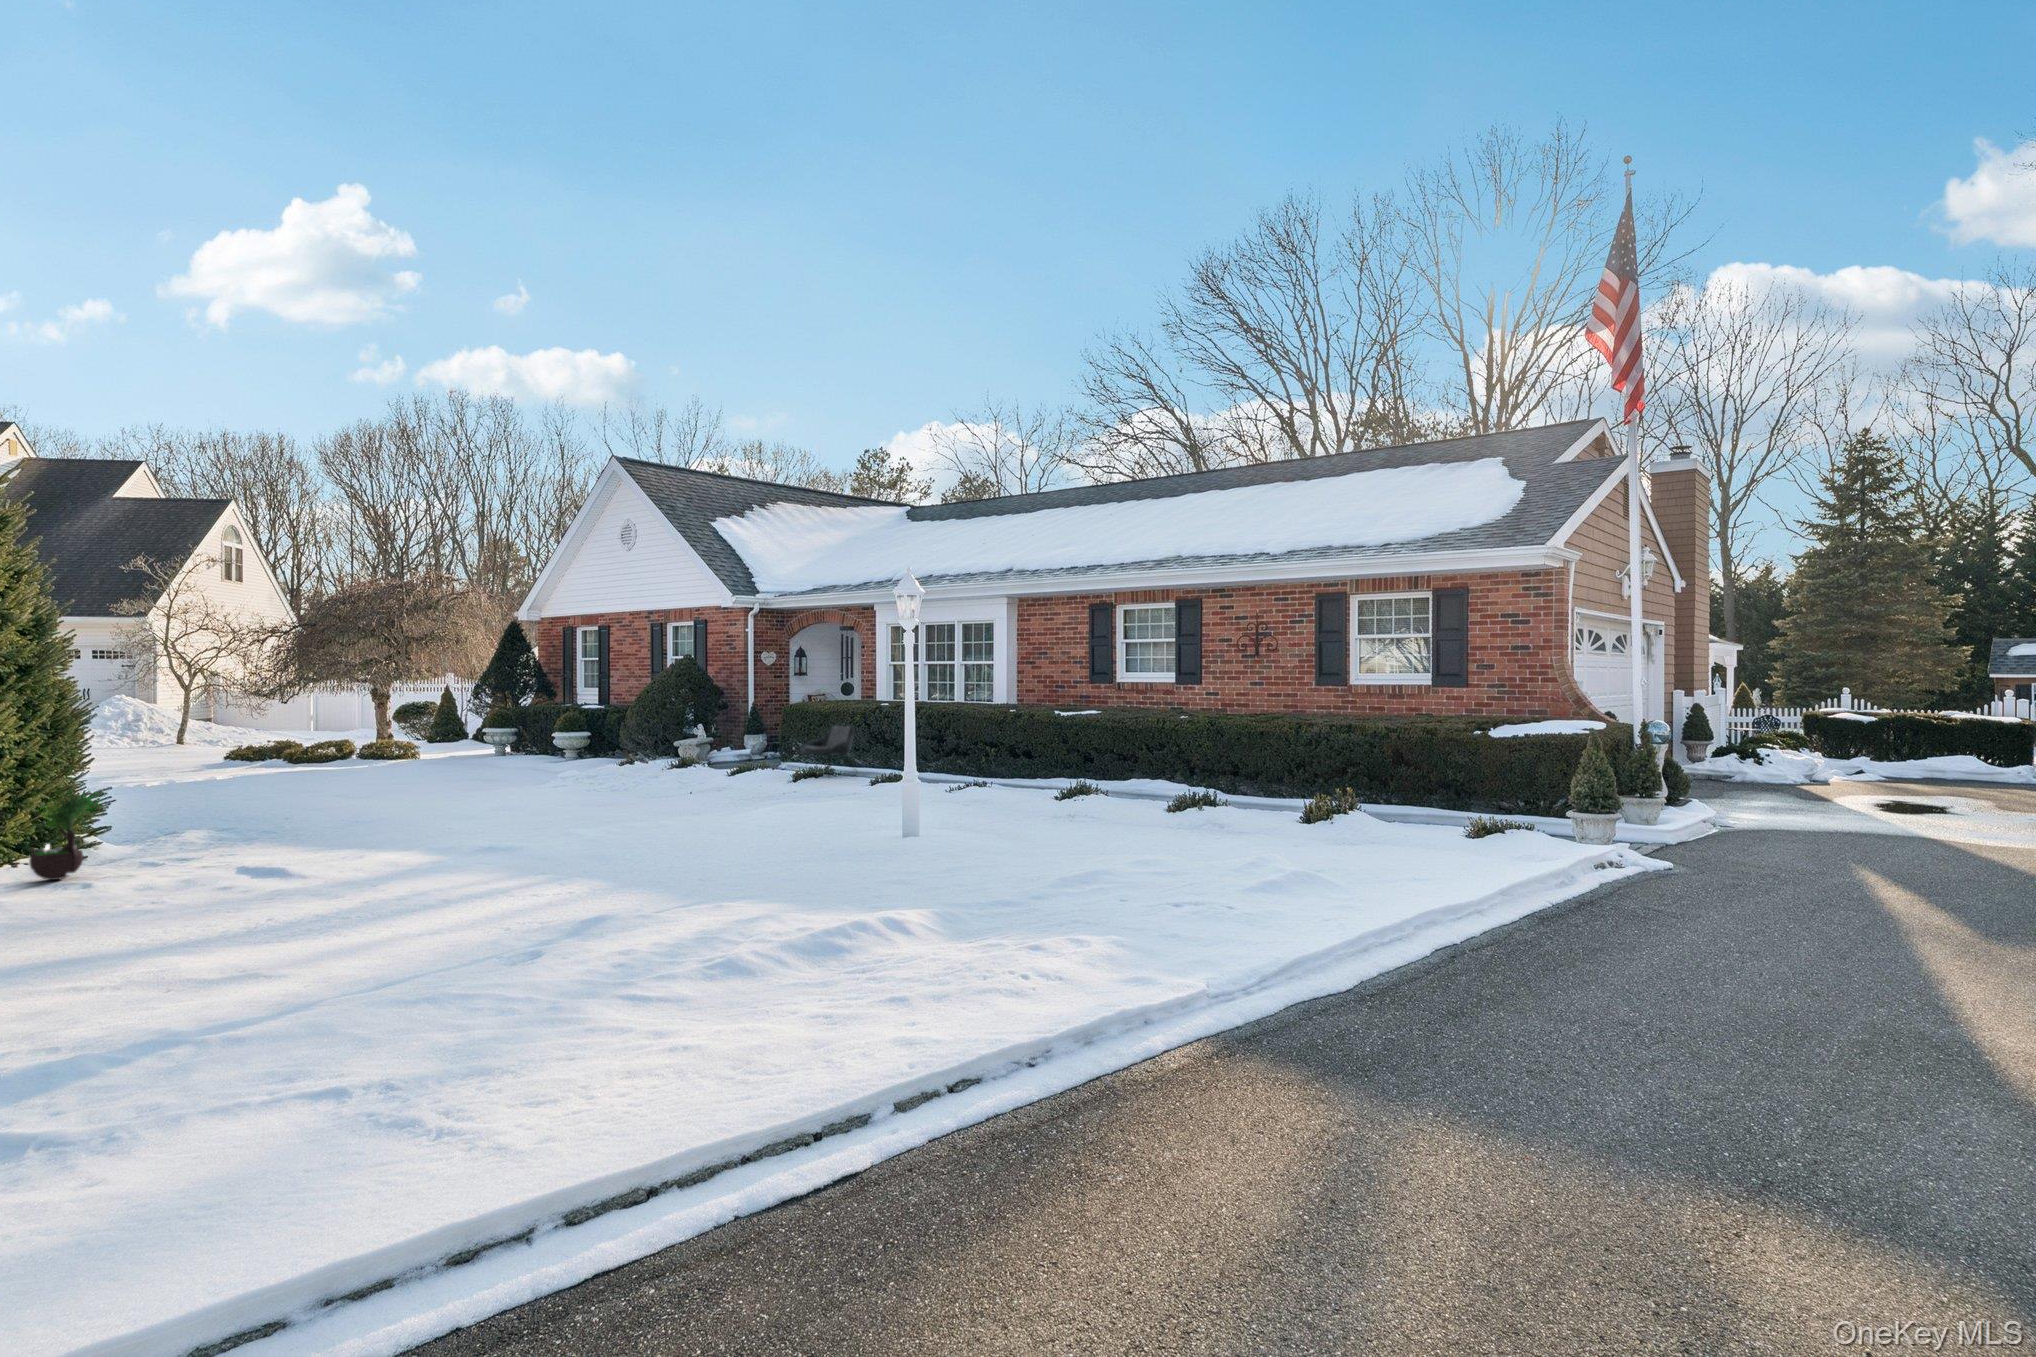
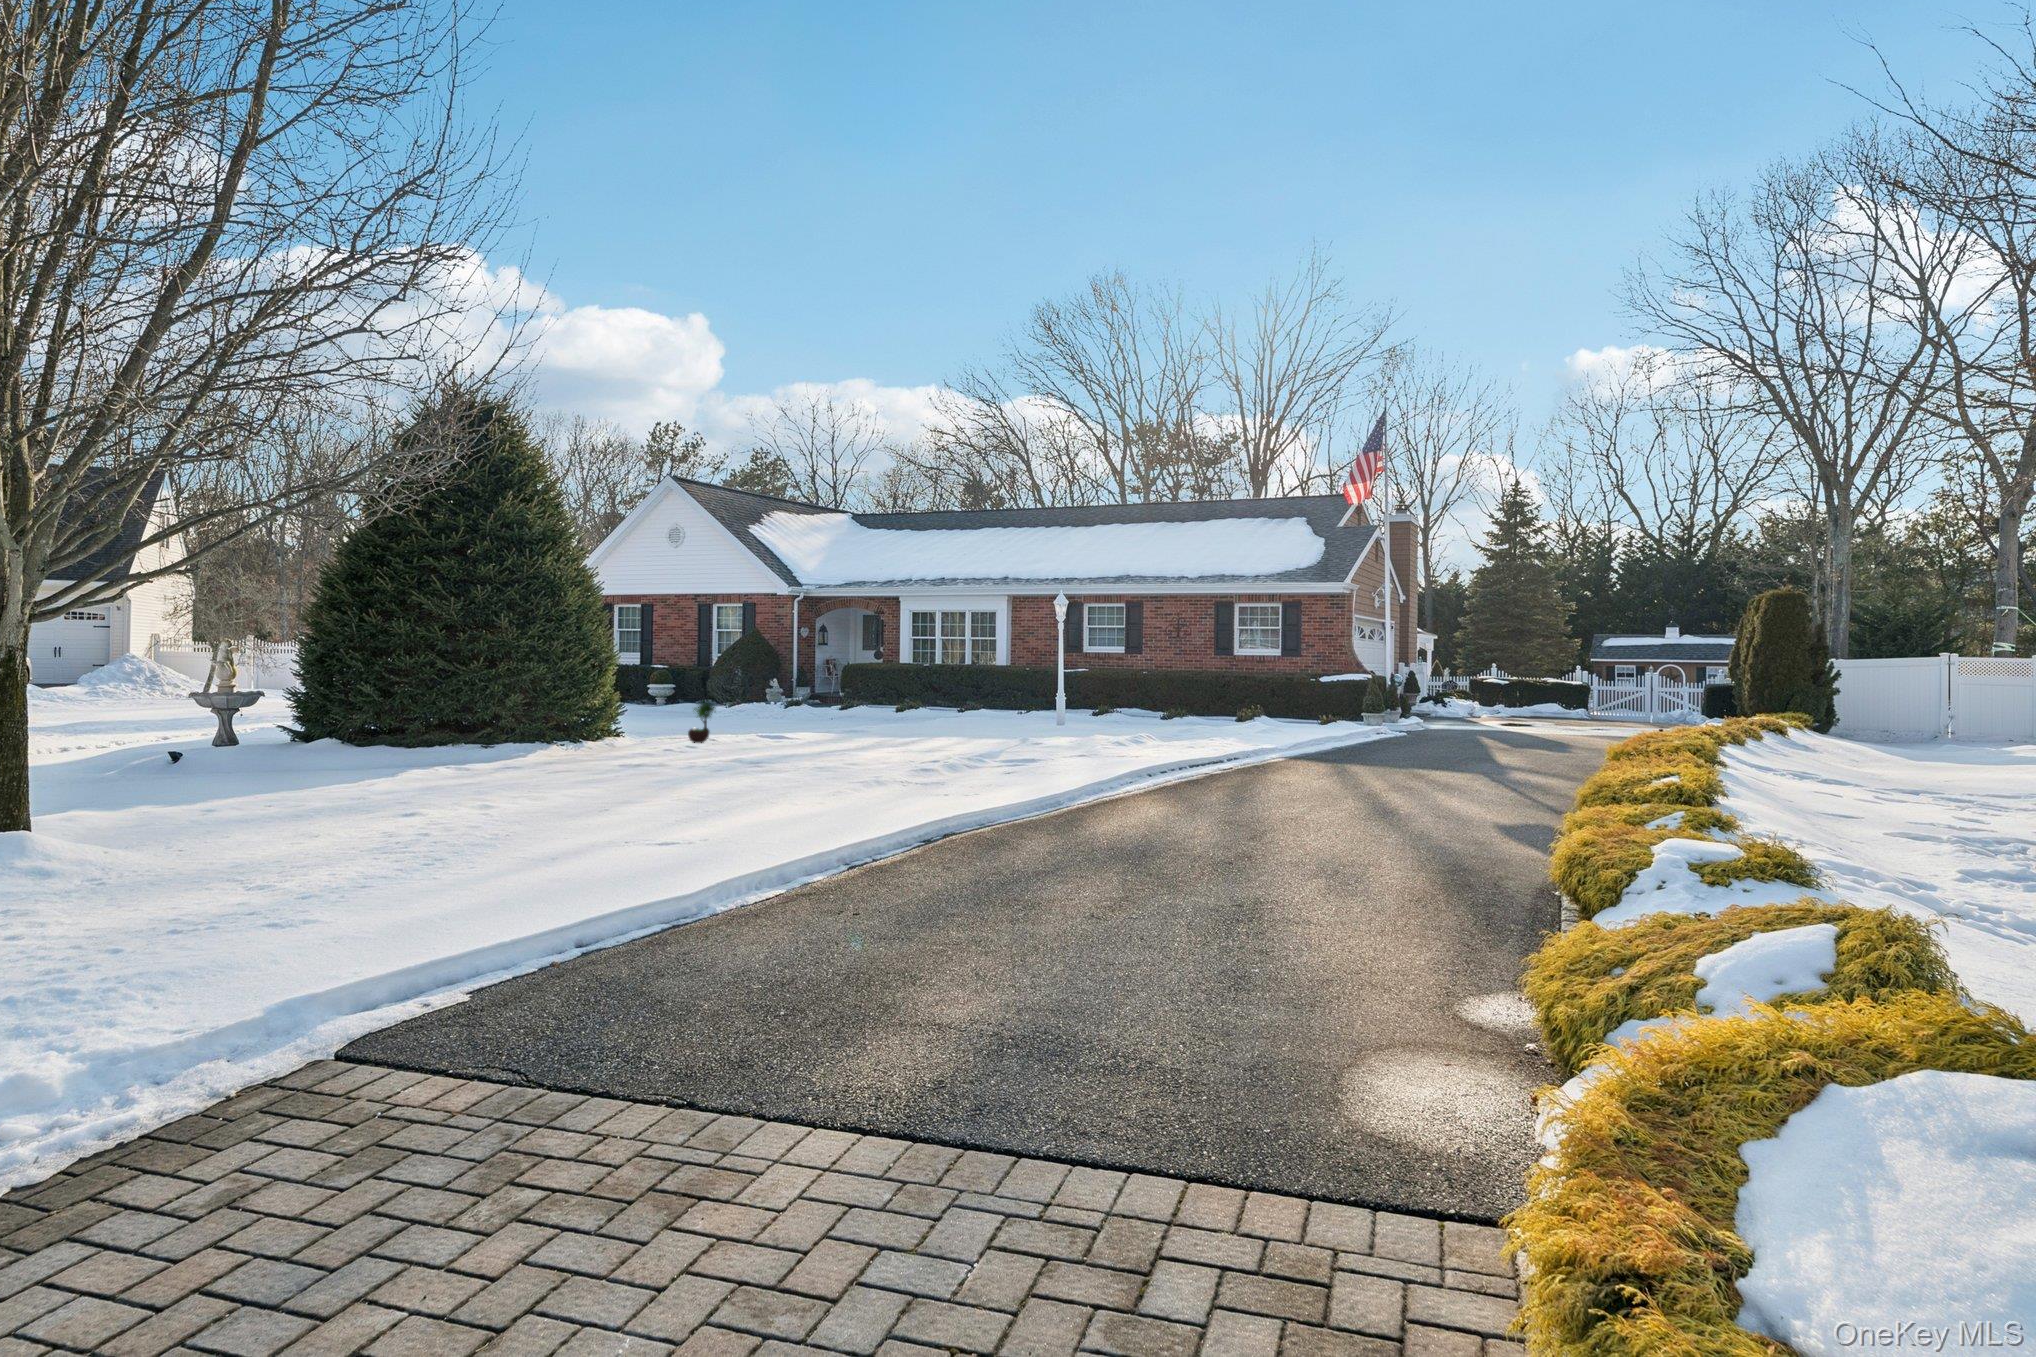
lounge chair: present [800,725,855,776] -> none [876,679,914,714]

